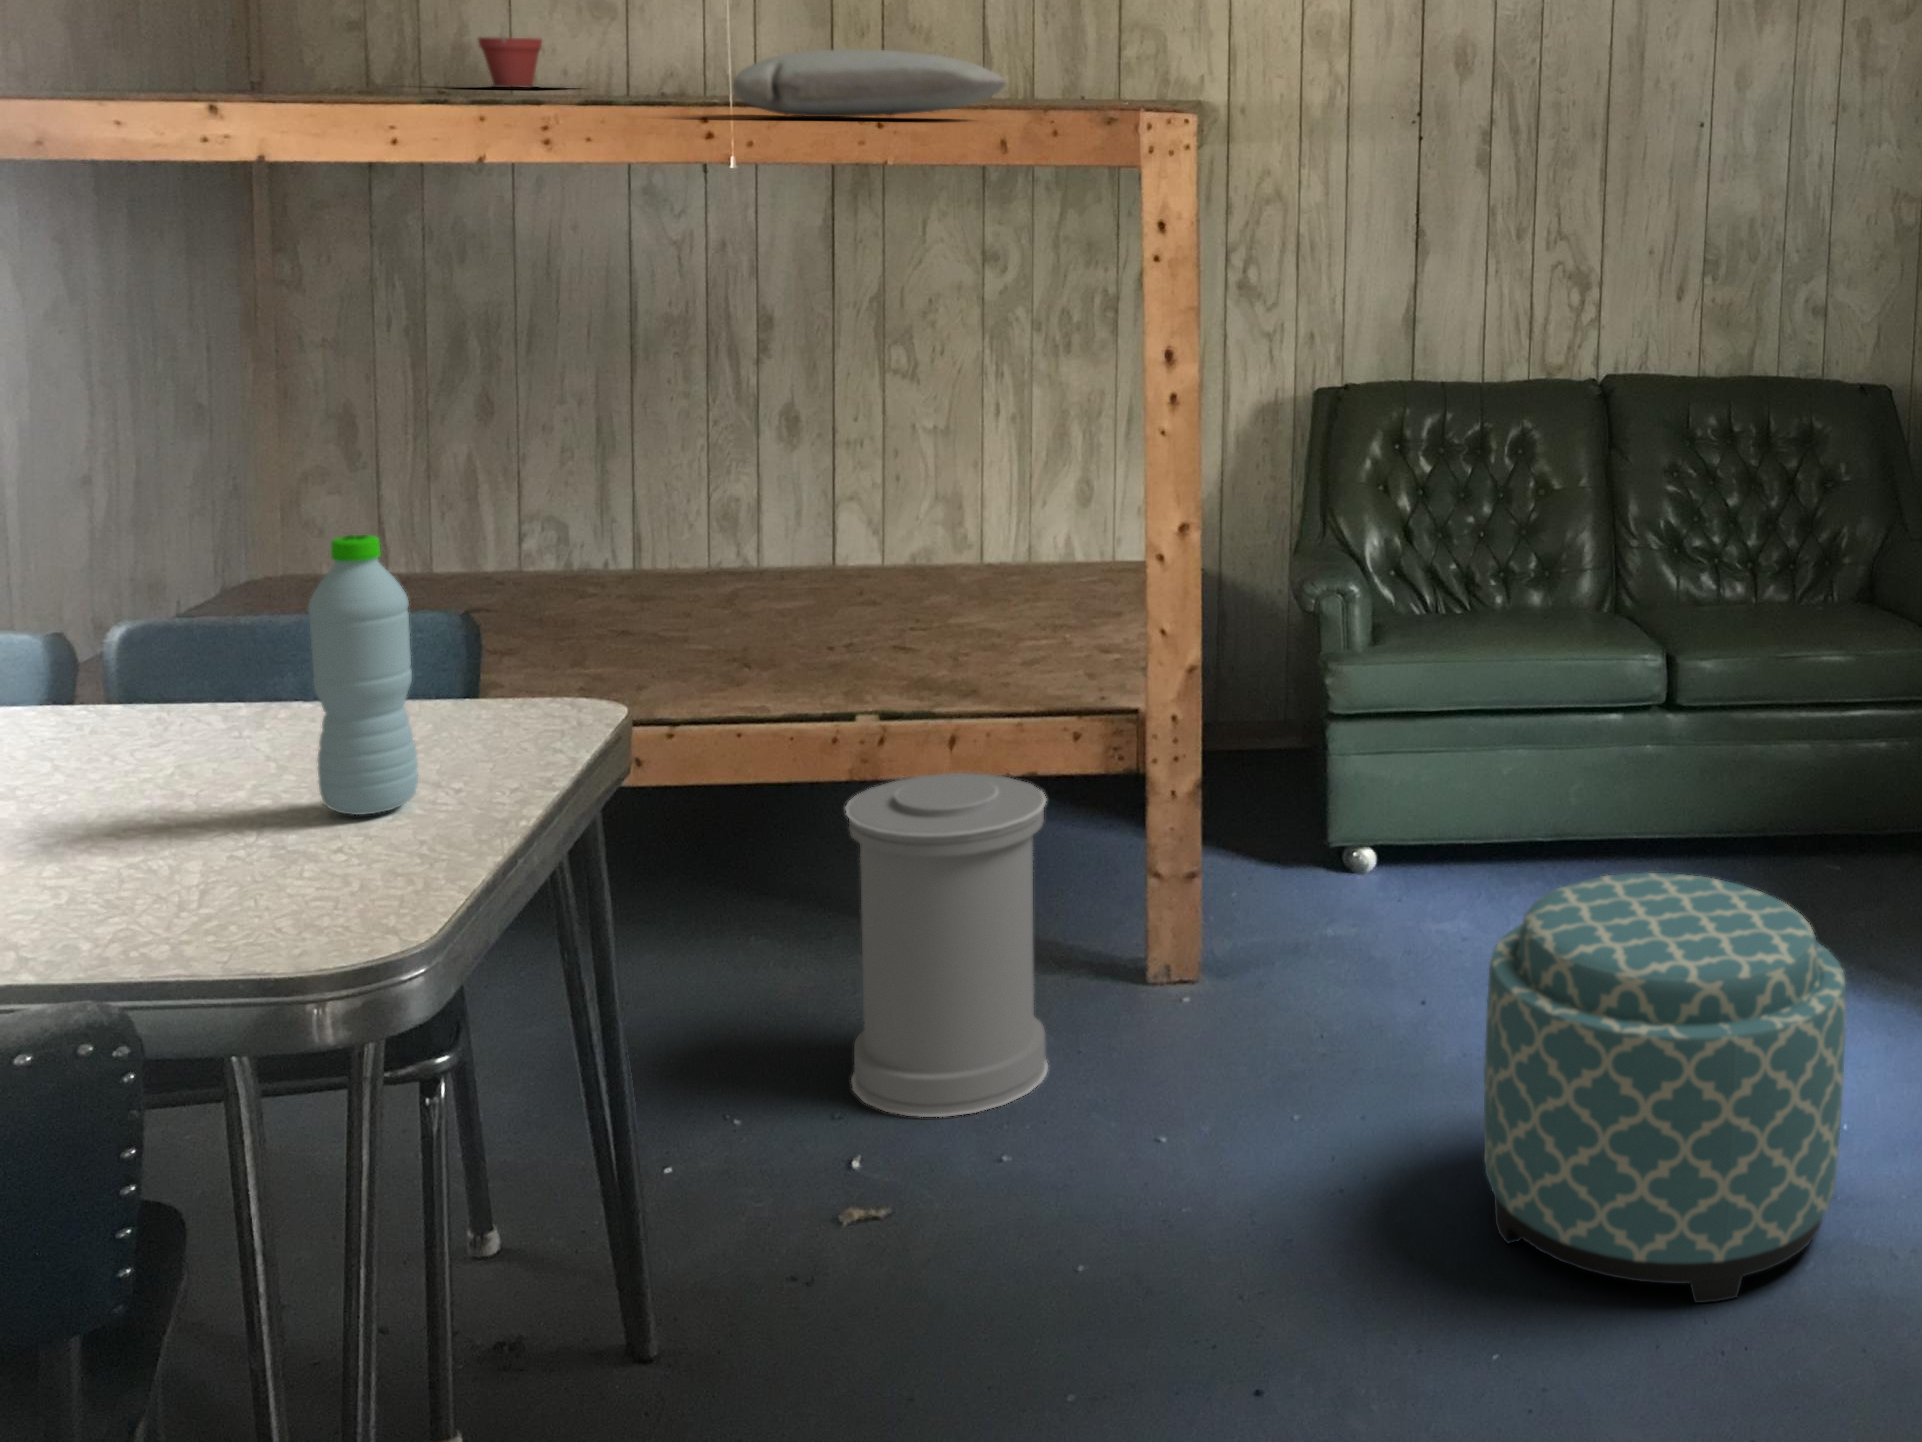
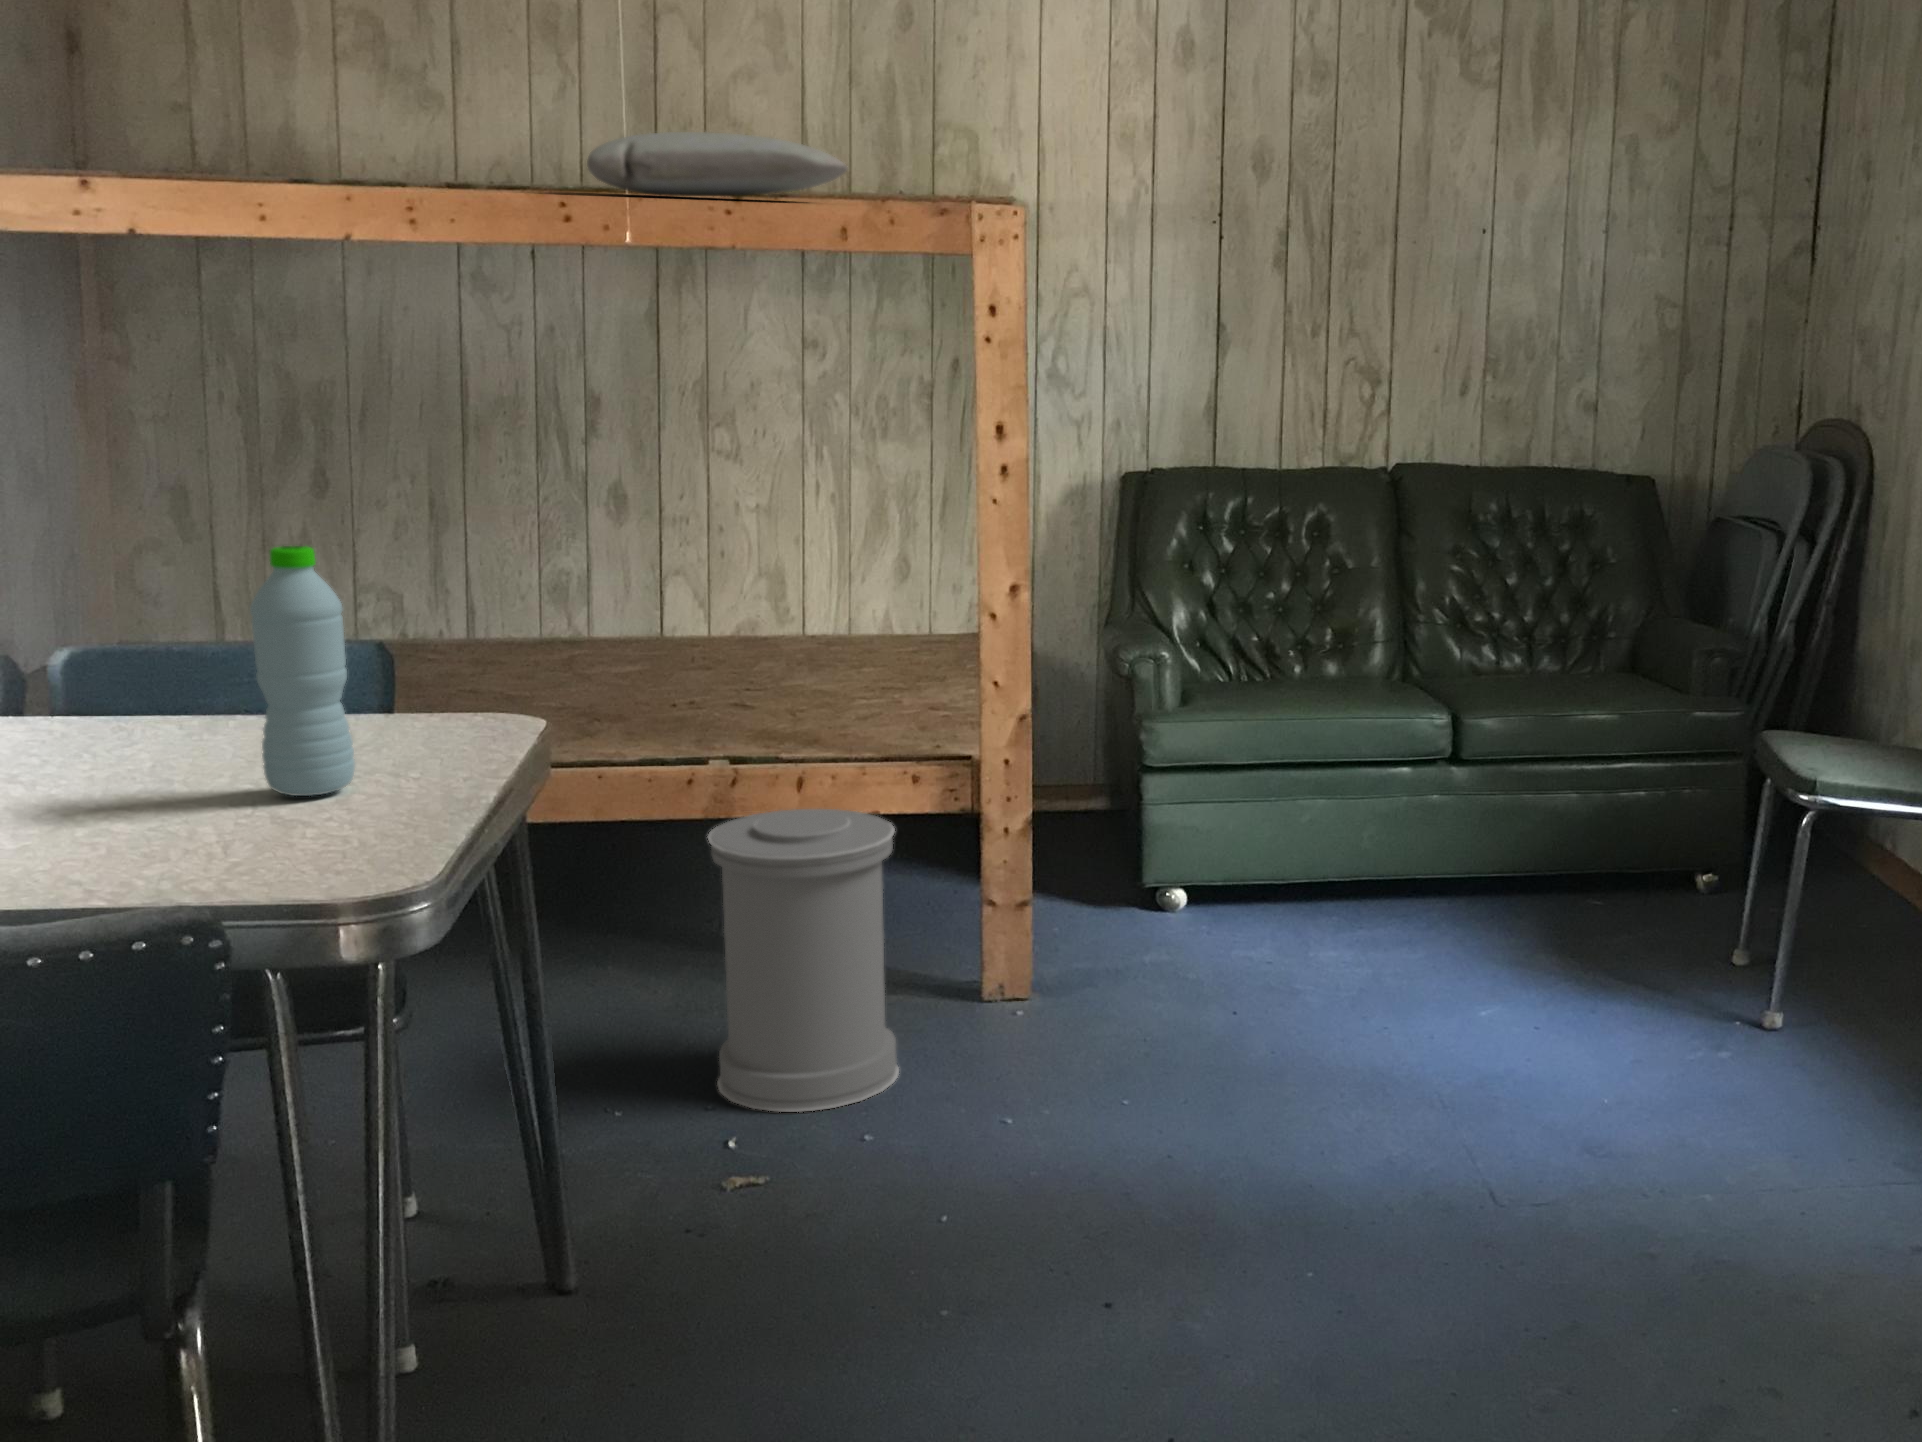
plant pot: present [478,37,542,88] -> none [260,119,414,172]
ottoman: present [1484,873,1846,1303] -> none [1299,883,1609,1237]

